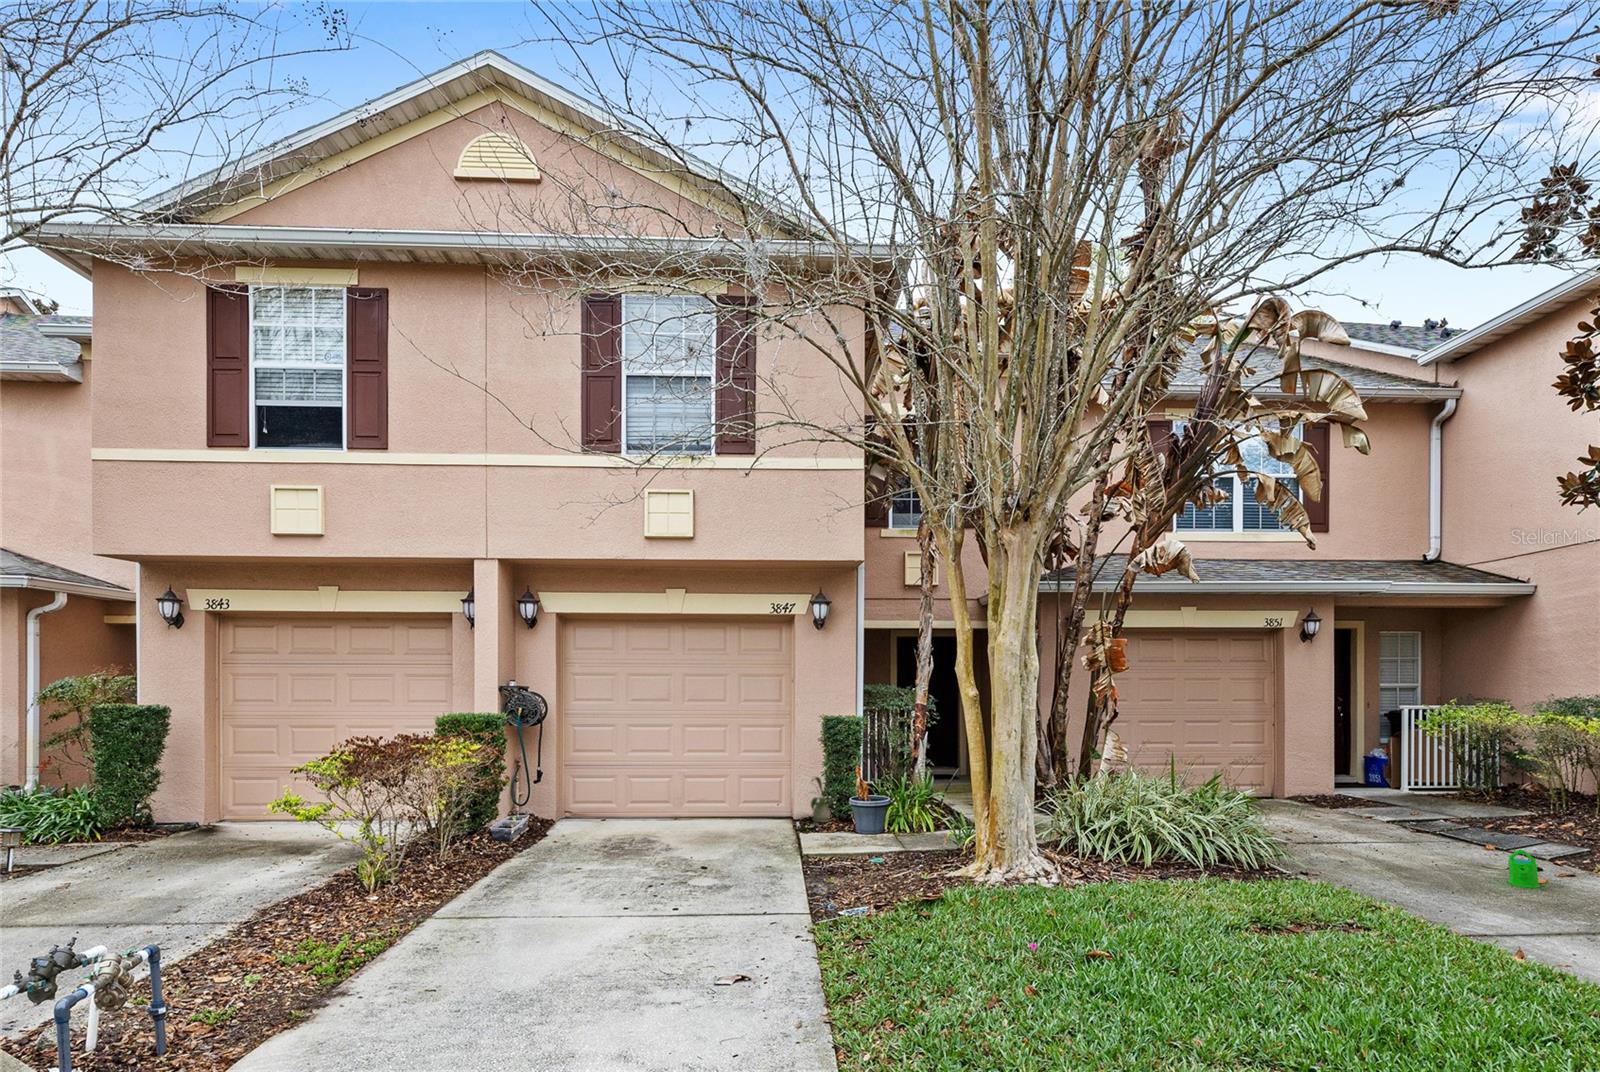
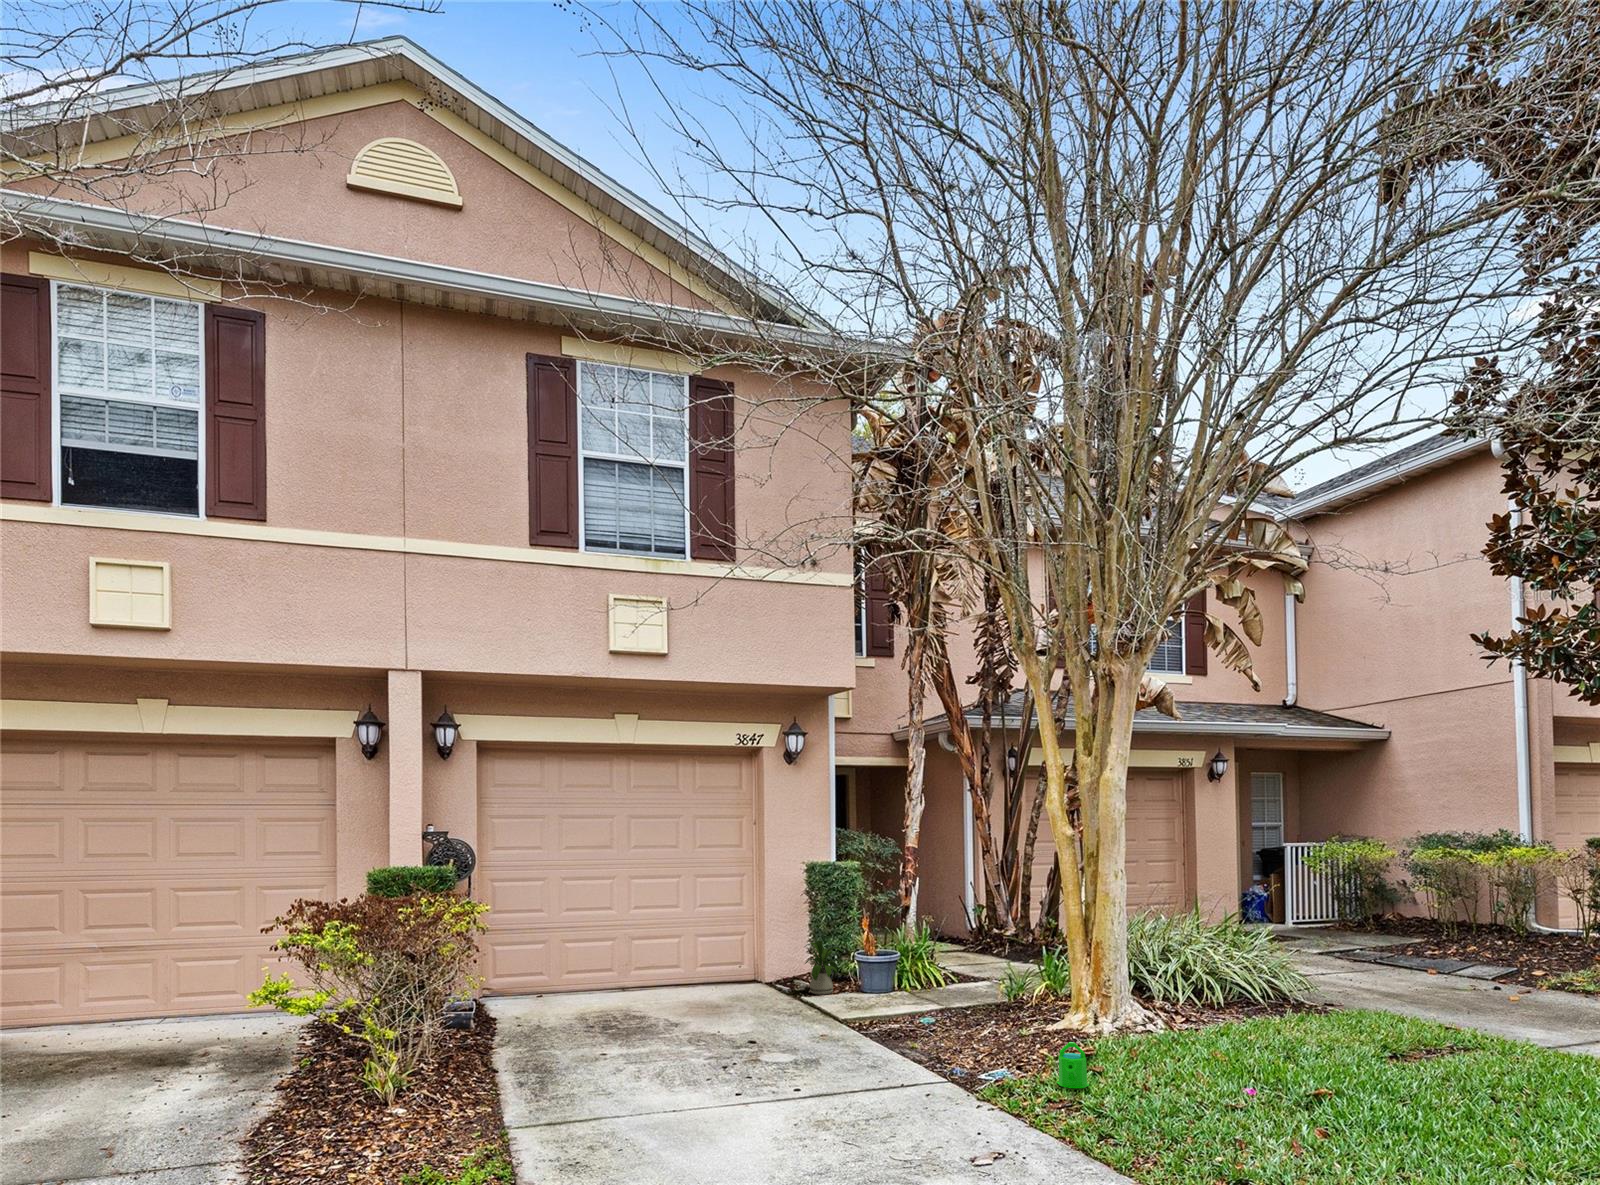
watering can: present [1508,850,1540,888] -> present [1057,1042,1089,1088]

